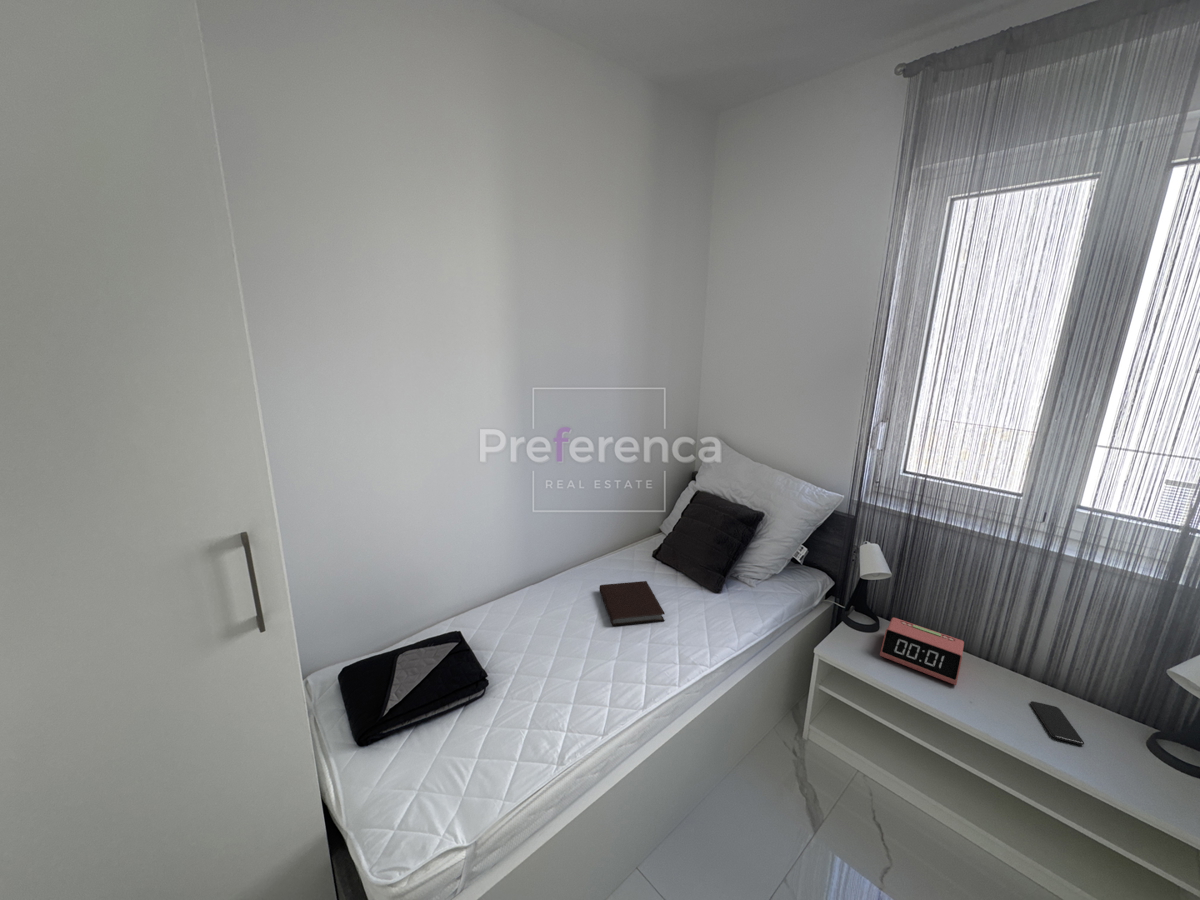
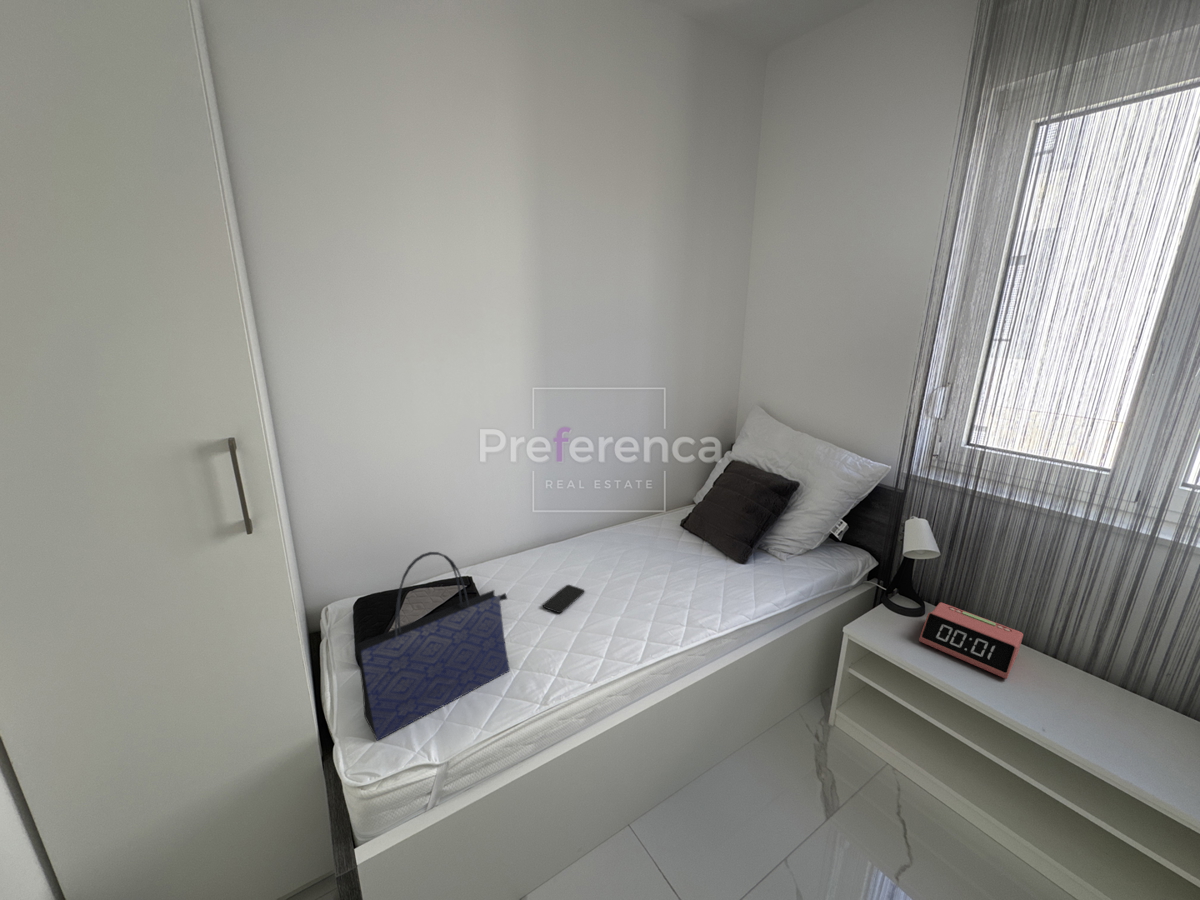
notebook: present [599,581,665,626] -> none [618,546,679,586]
tote bag: none [373,624,519,830] -> present [357,552,510,740]
smartphone: present [1030,701,1084,745] -> present [543,585,584,613]

